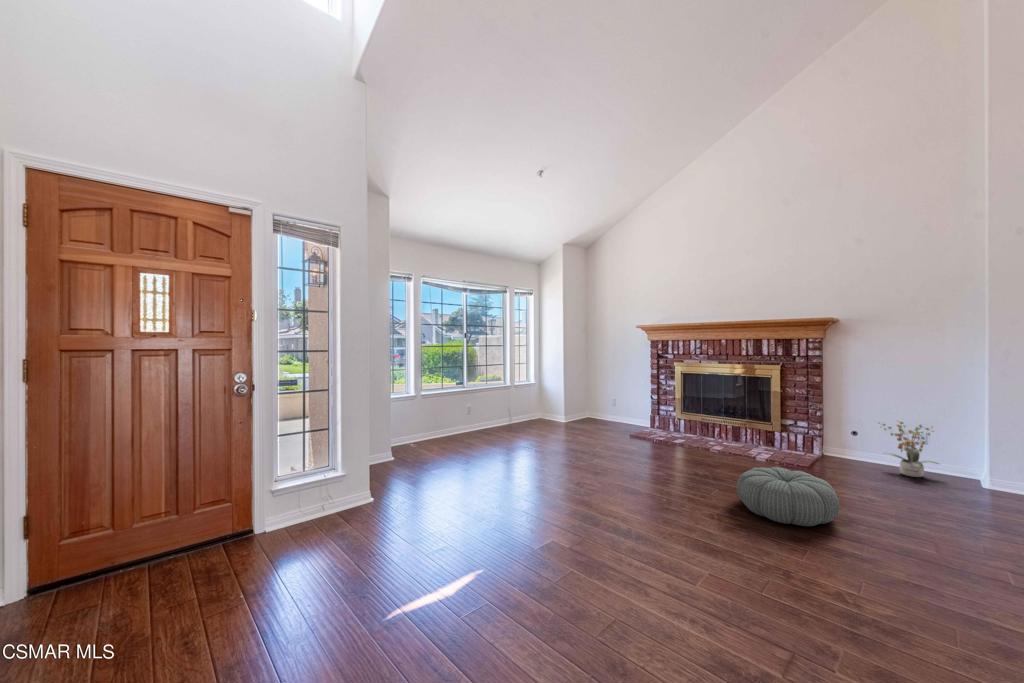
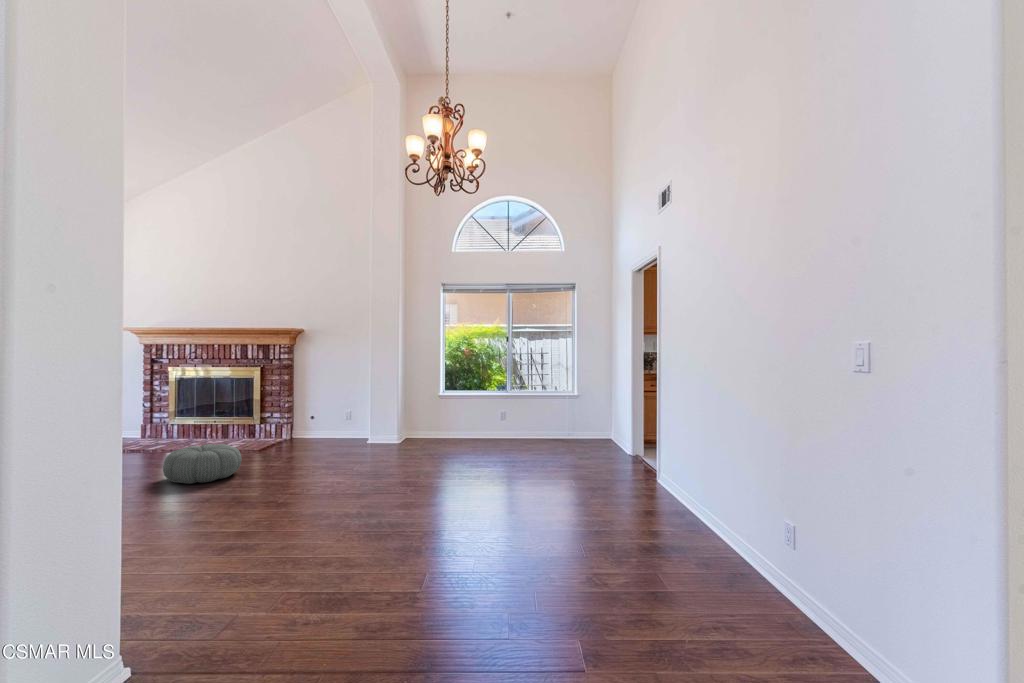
potted plant: present [882,422,939,477] -> none [318,405,350,443]

